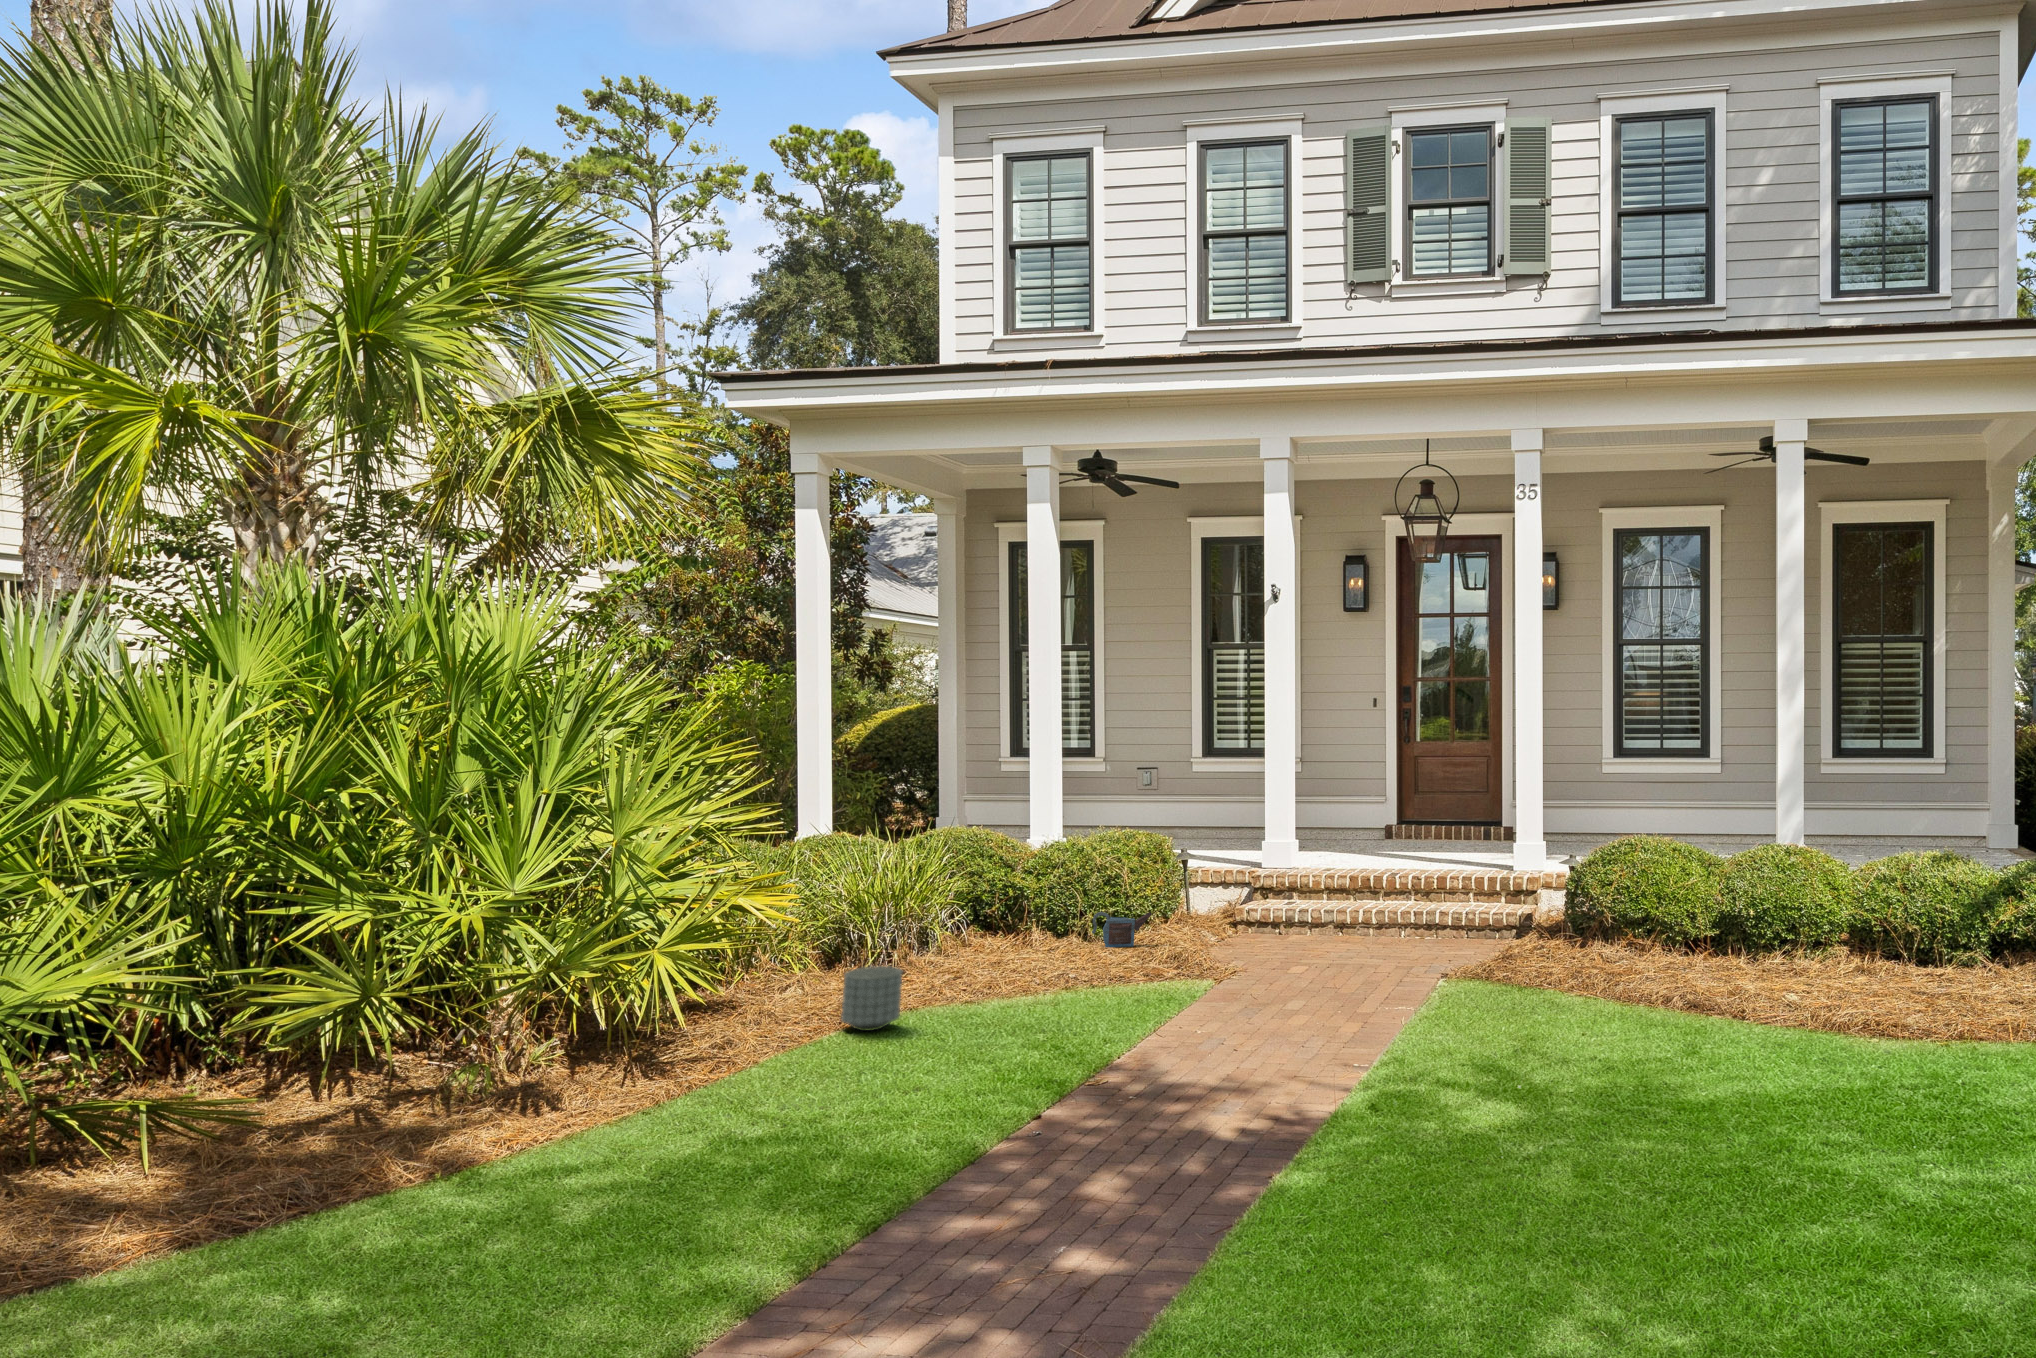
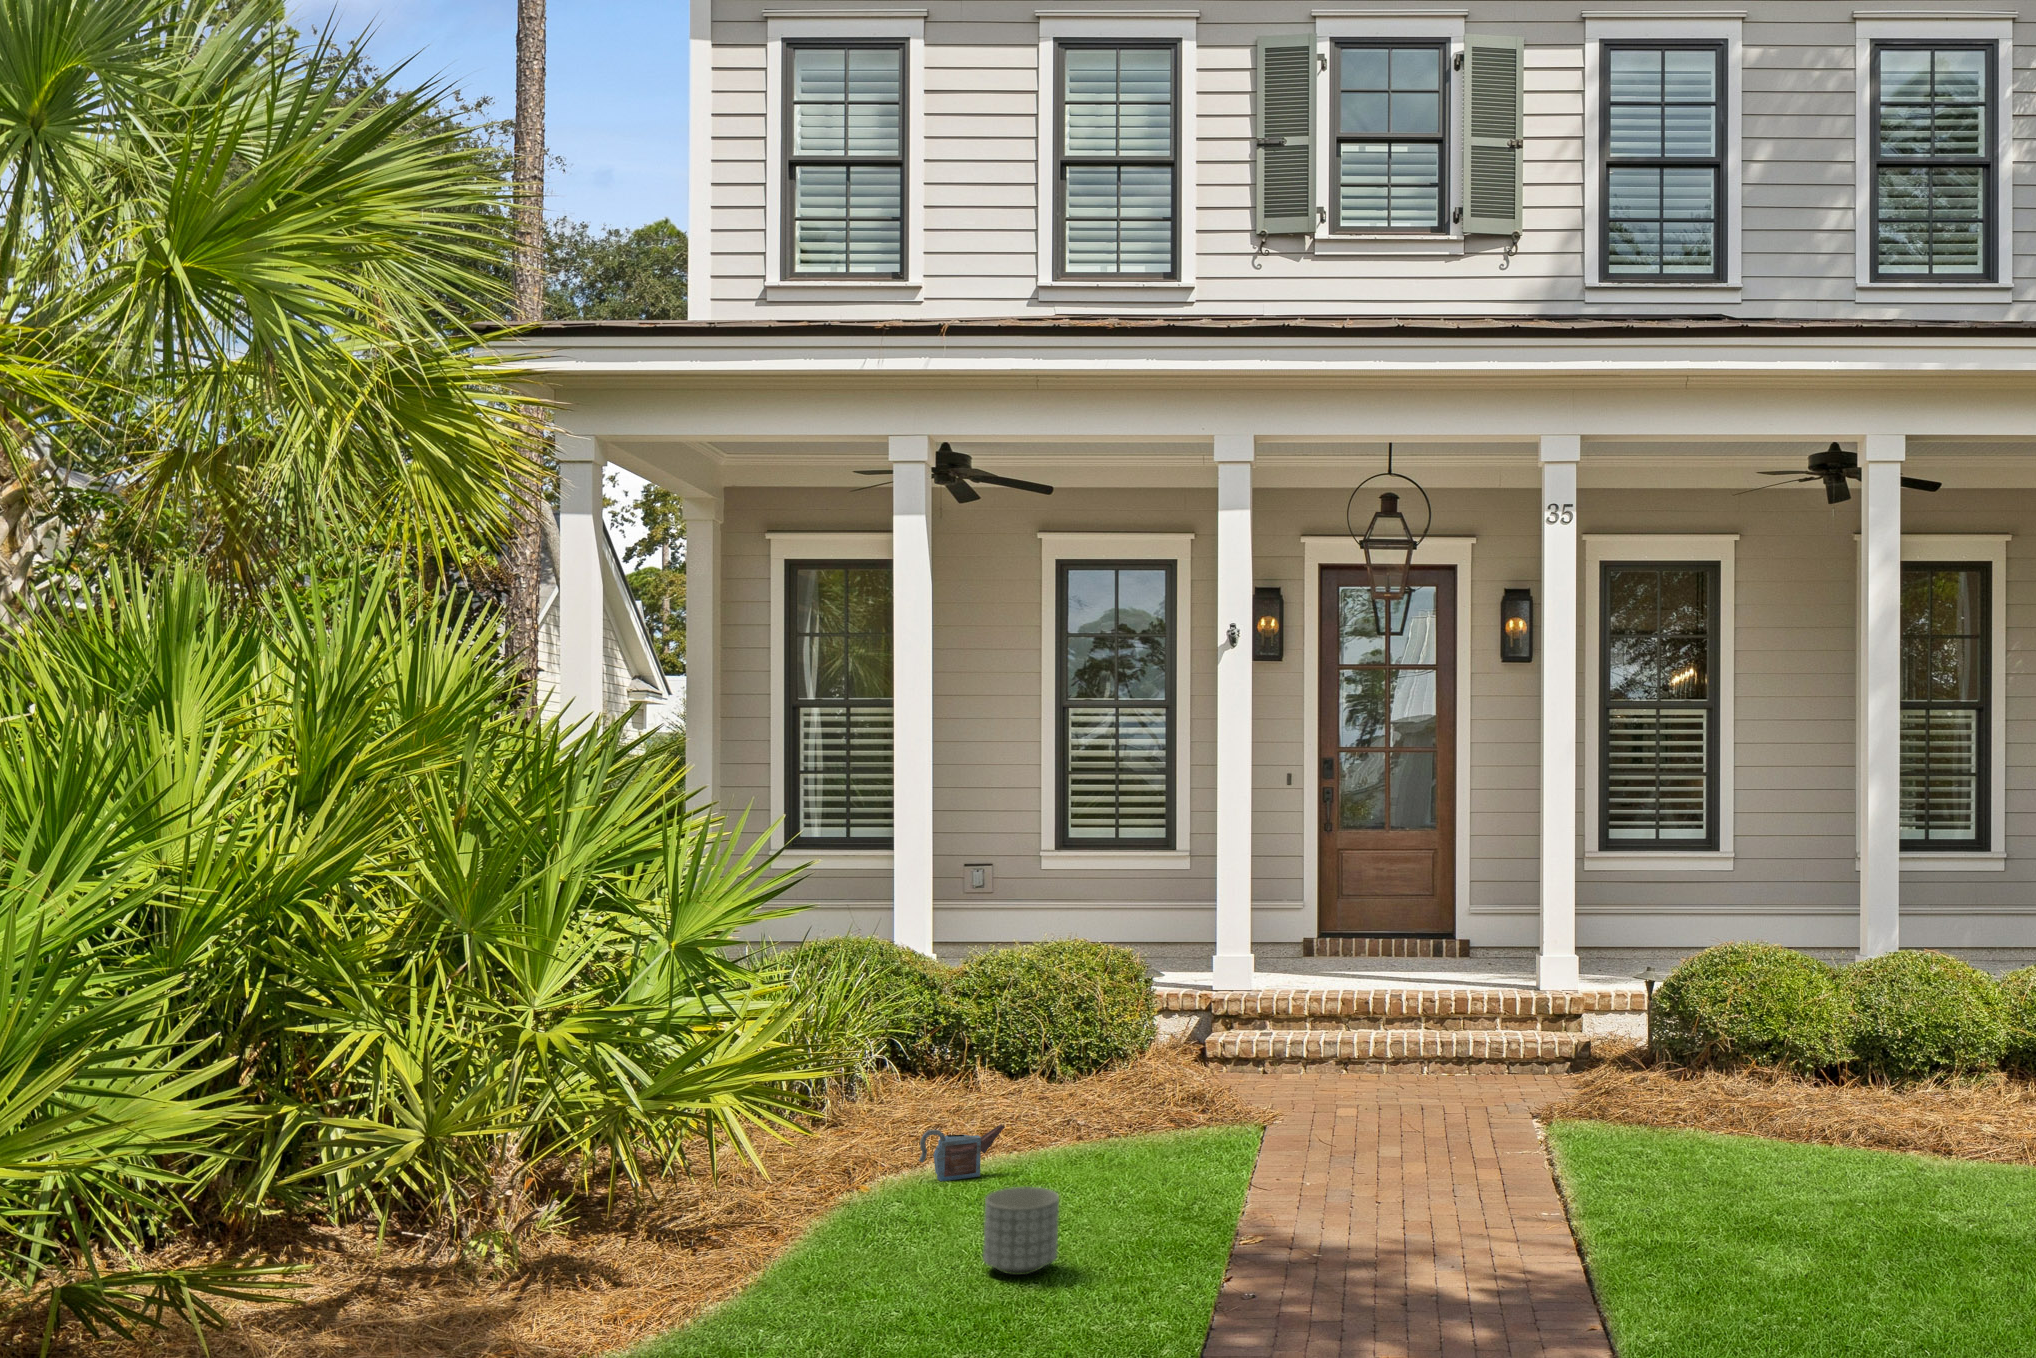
watering can: present [1092,912,1152,947] -> present [919,1124,1005,1181]

